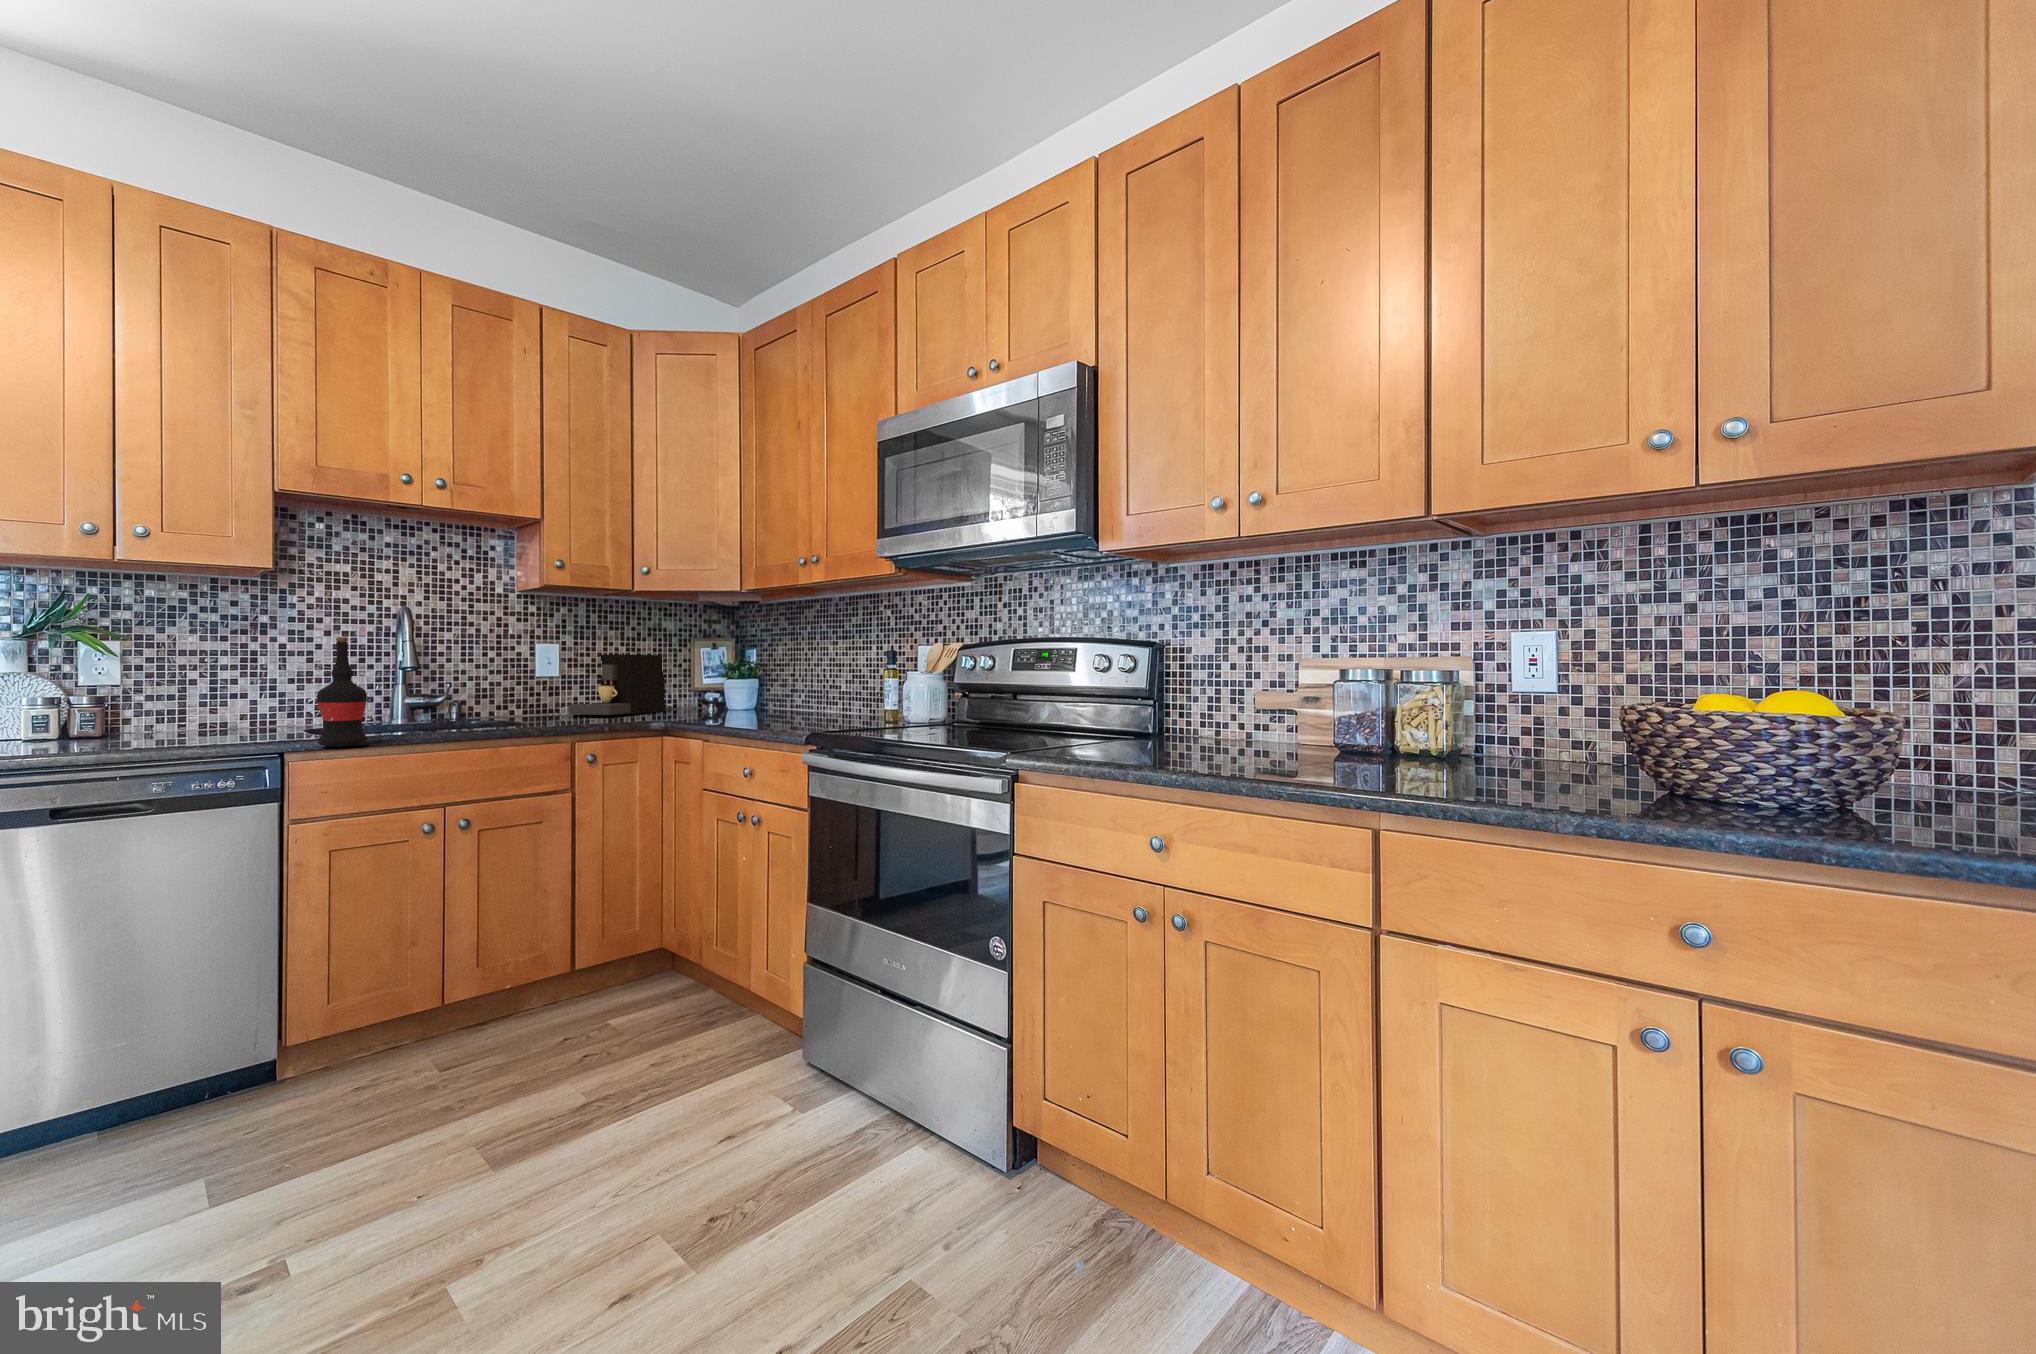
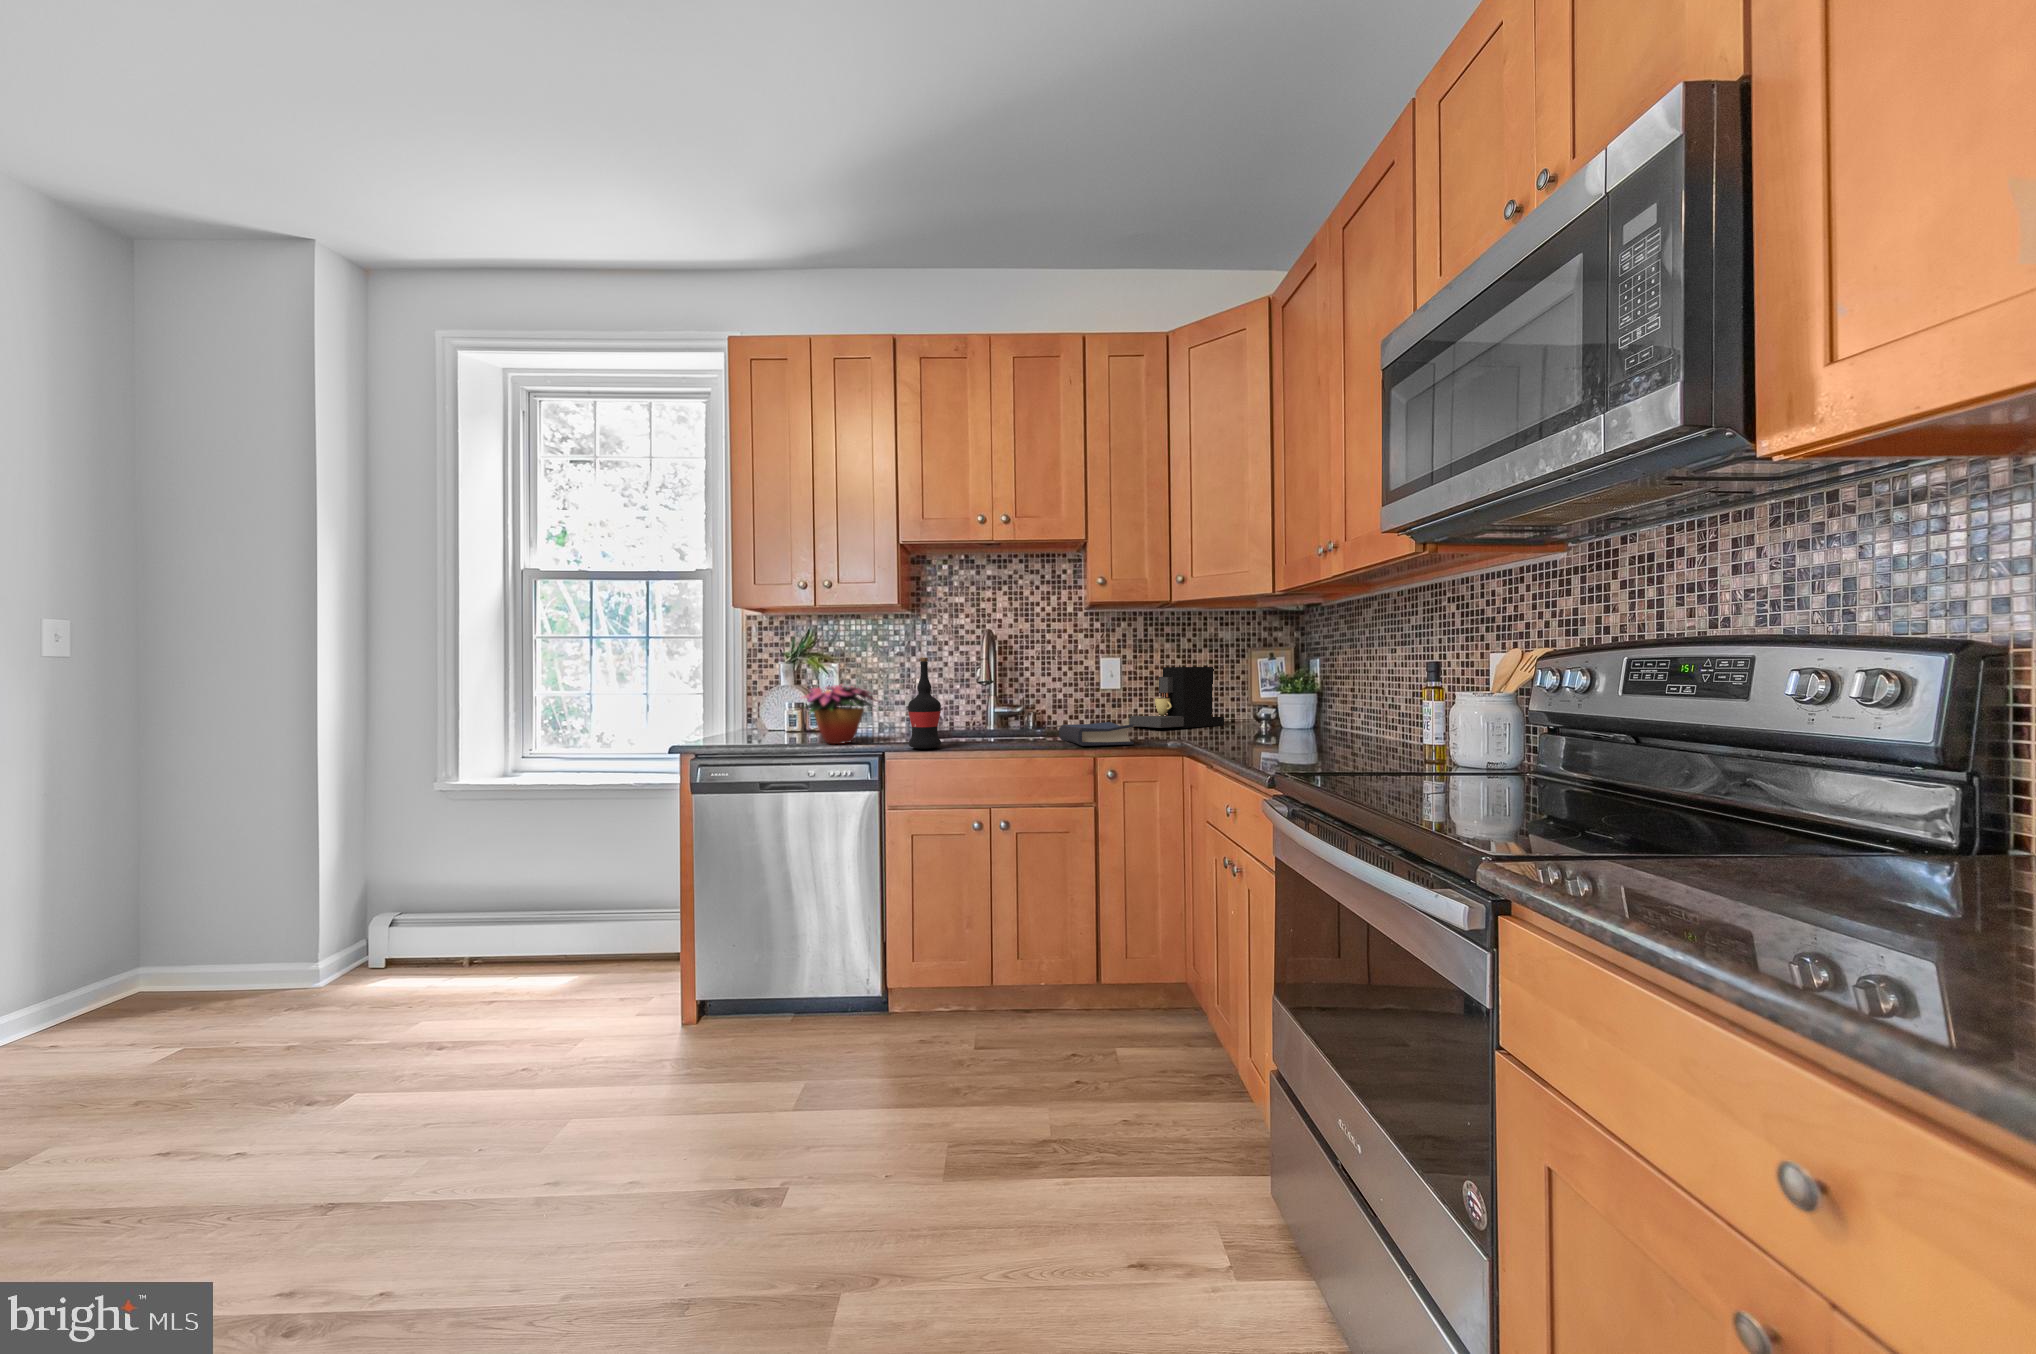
flower arrangement: none [94,669,259,749] -> present [804,685,876,744]
hardback book: none [508,710,605,733] -> present [1059,722,1134,746]

